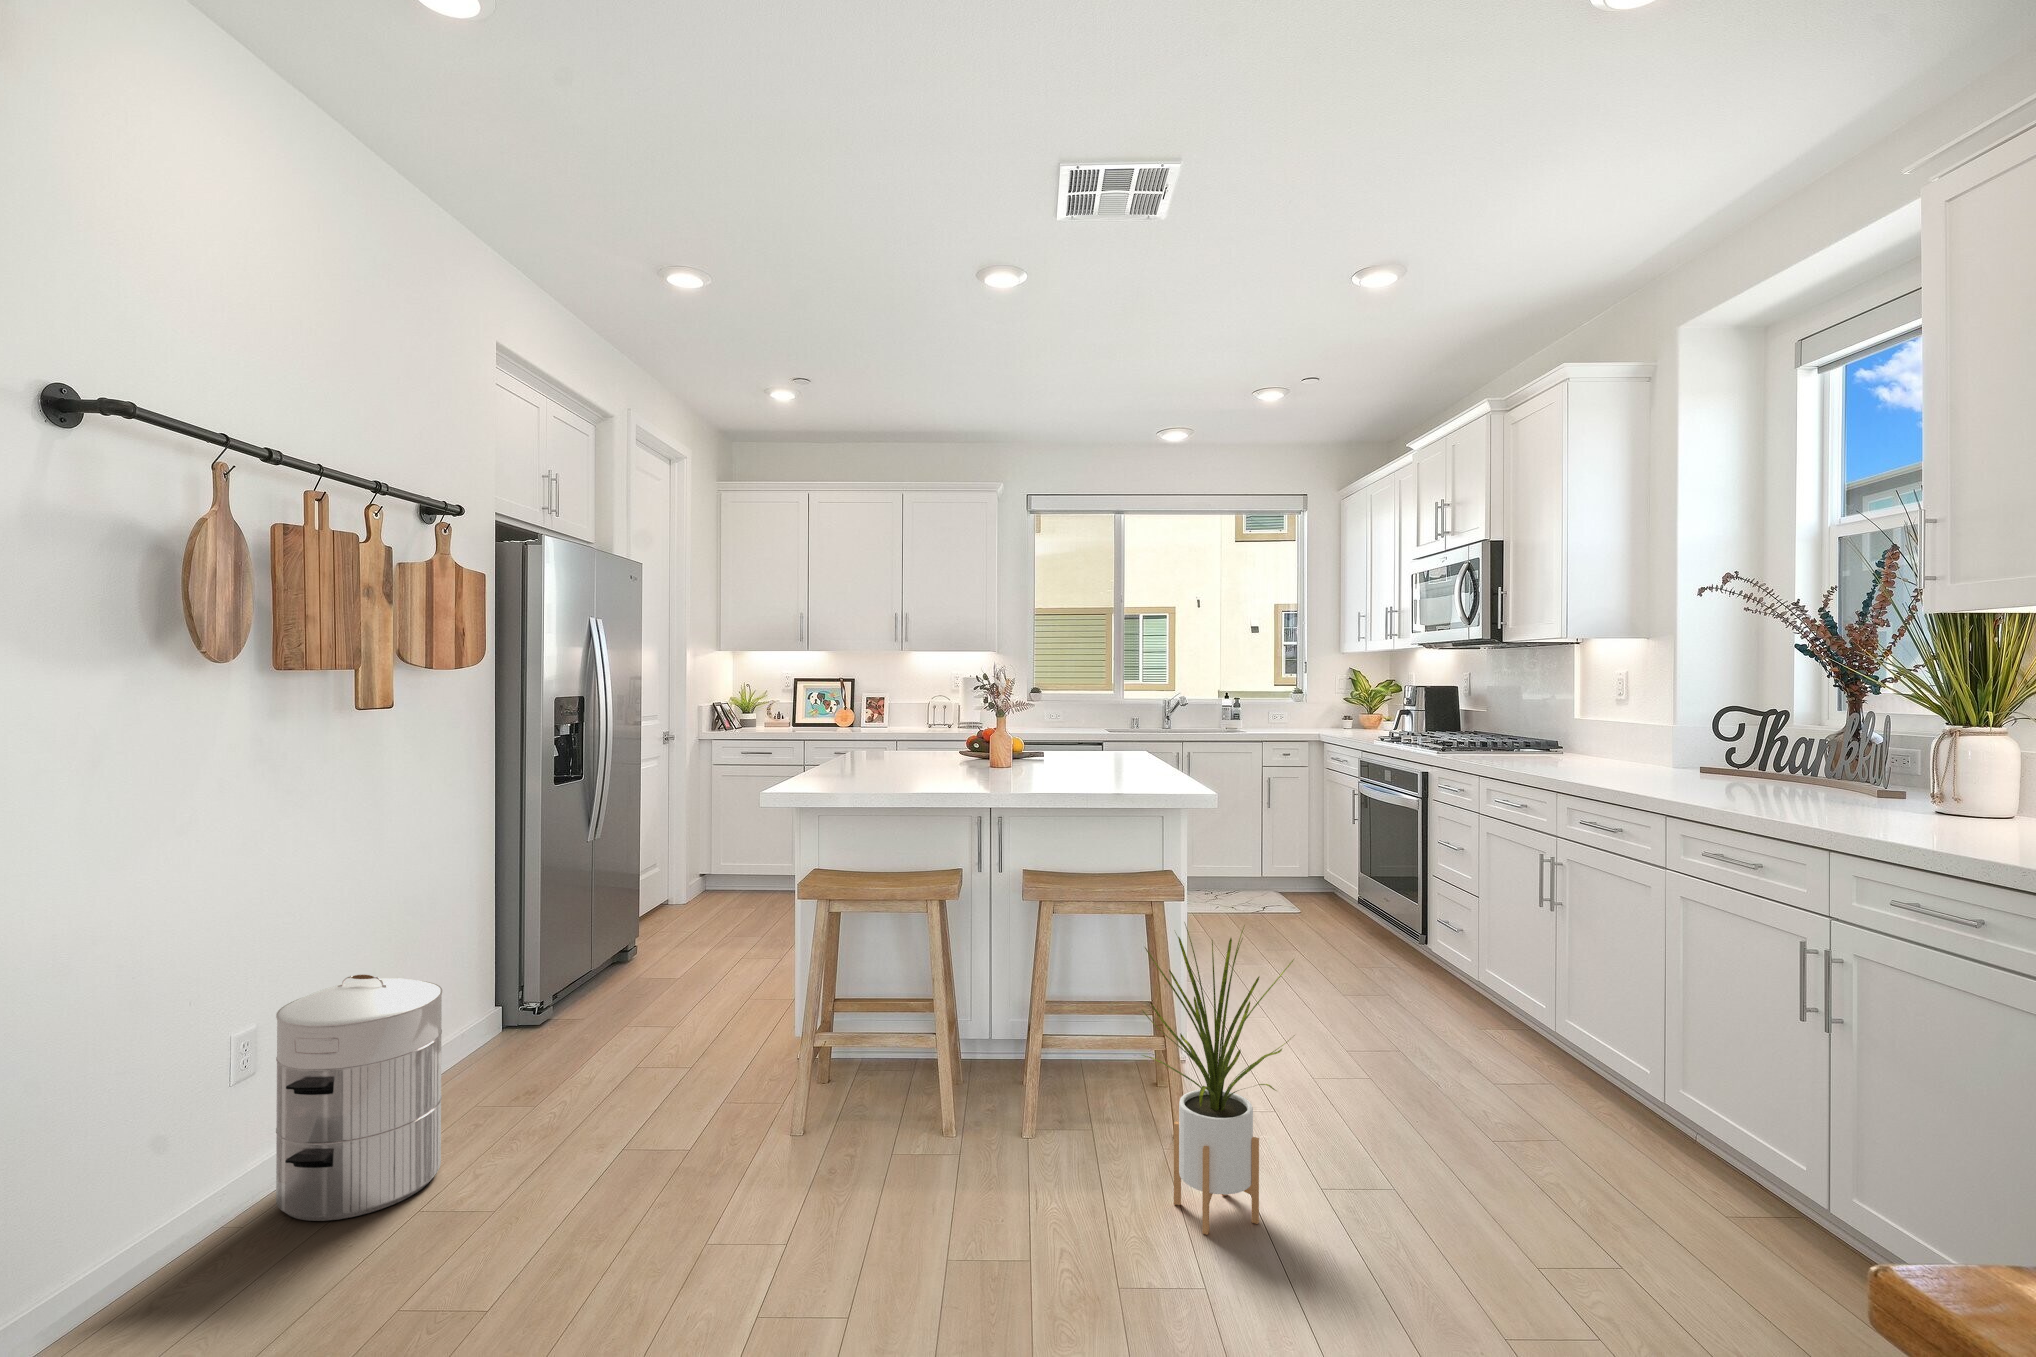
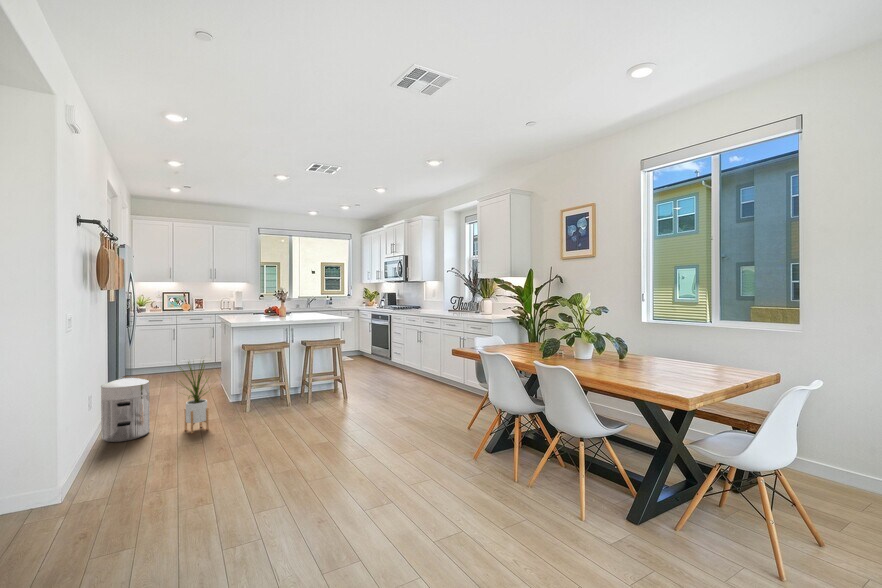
house plant: present [1142,922,1294,1235] -> present [183,360,209,433]

